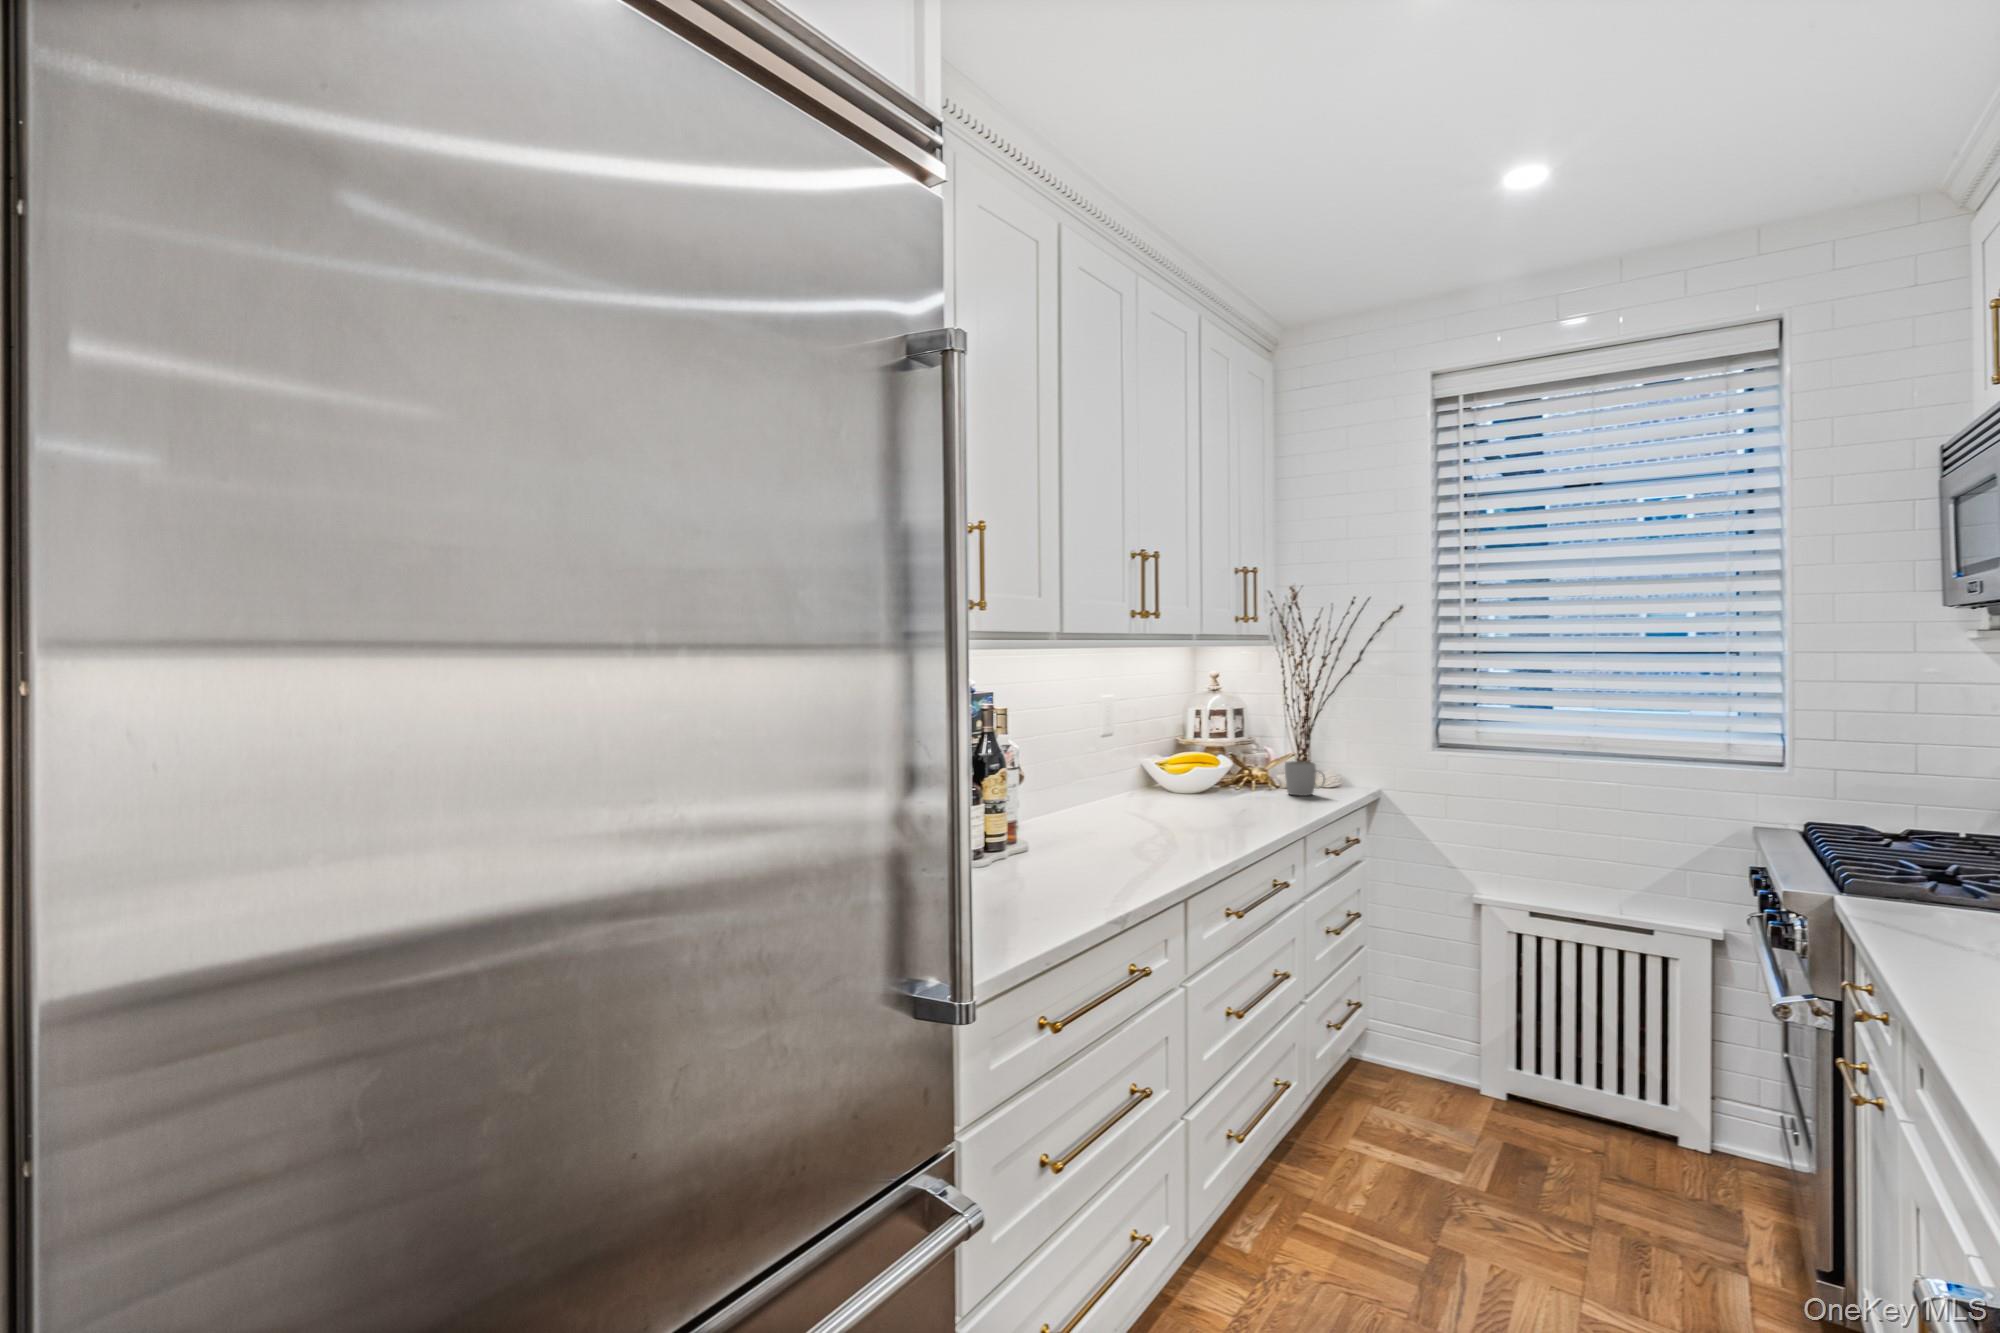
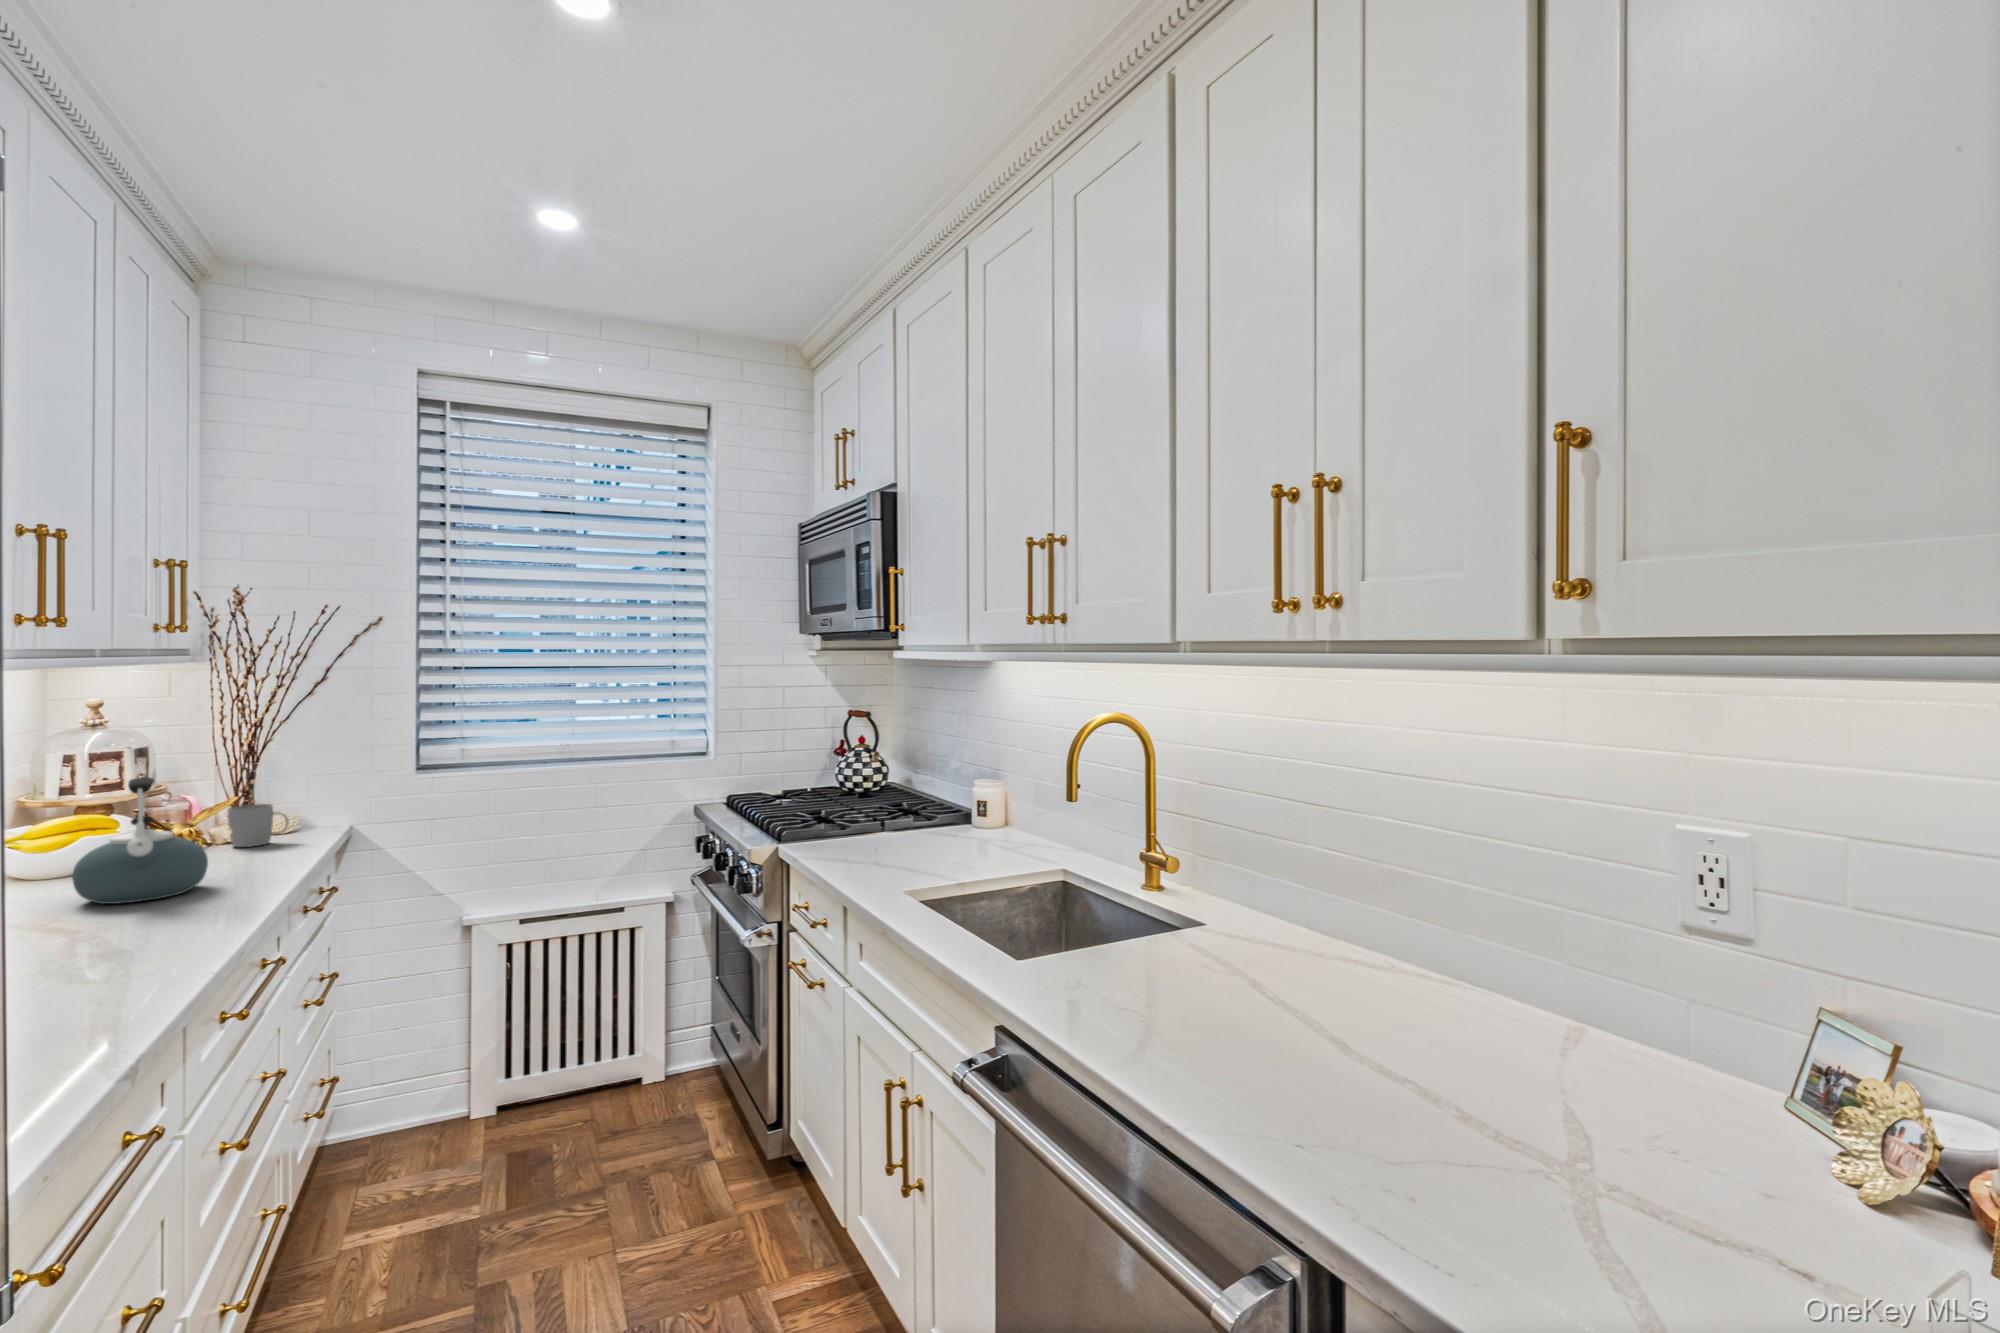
kettle: none [1175,732,1252,824] -> present [72,777,208,904]

